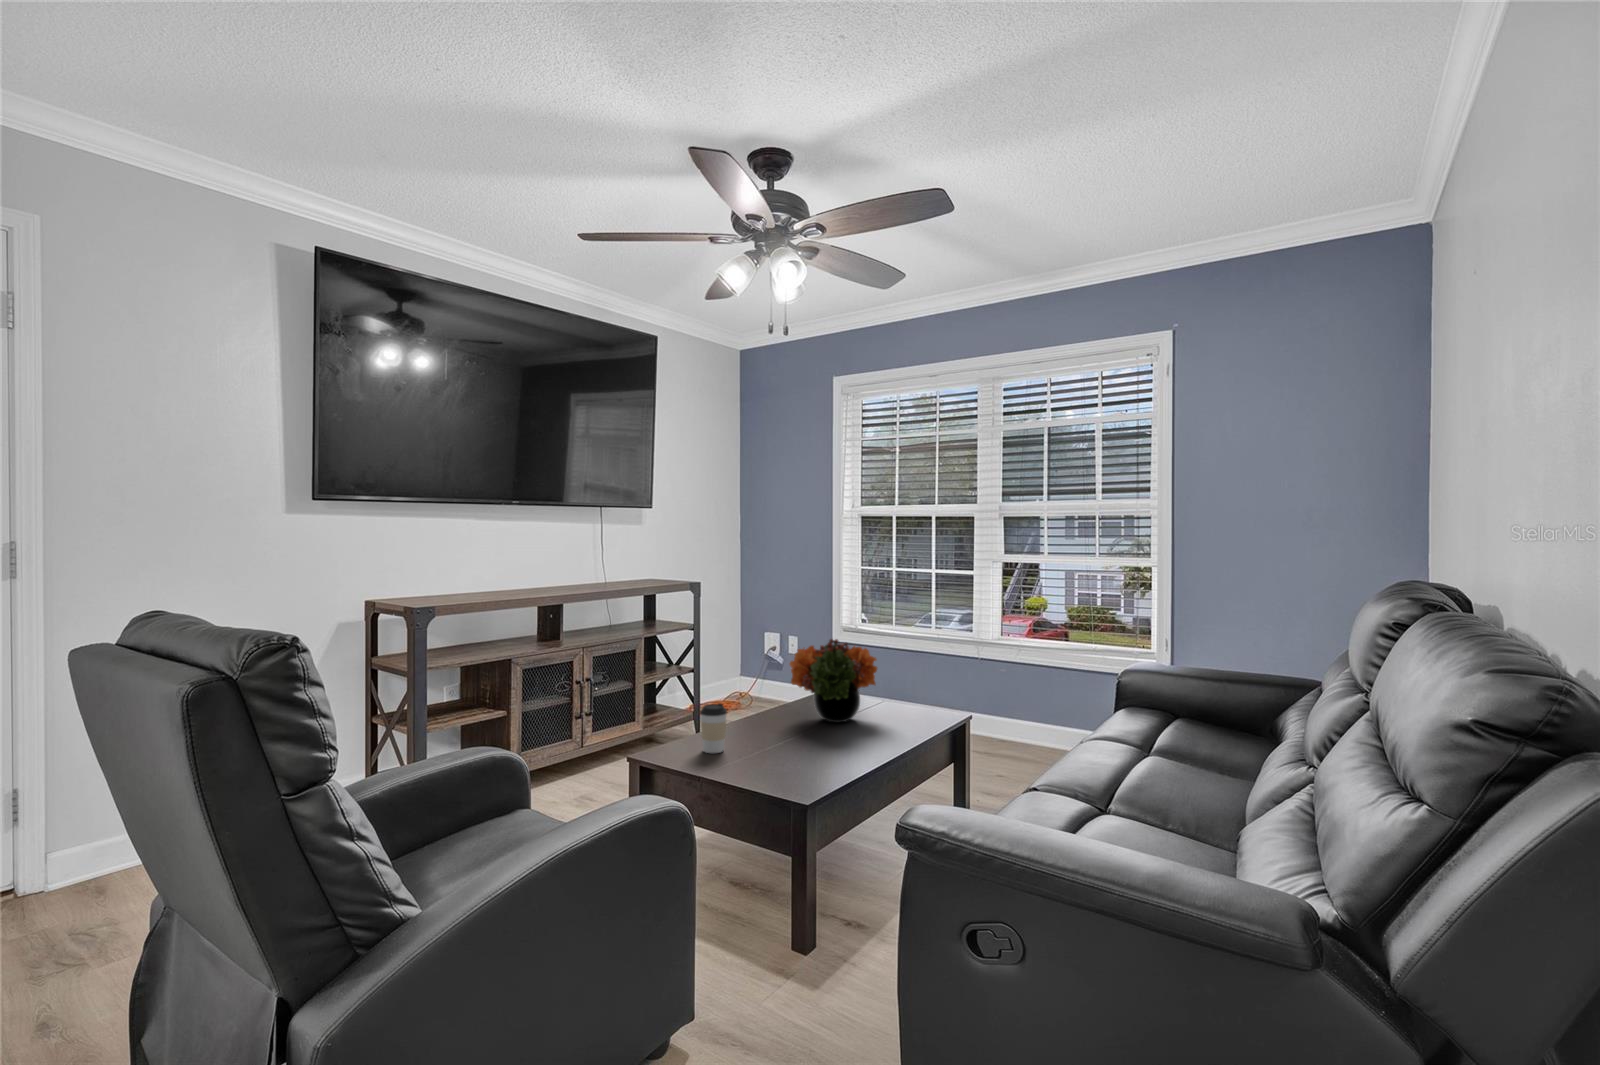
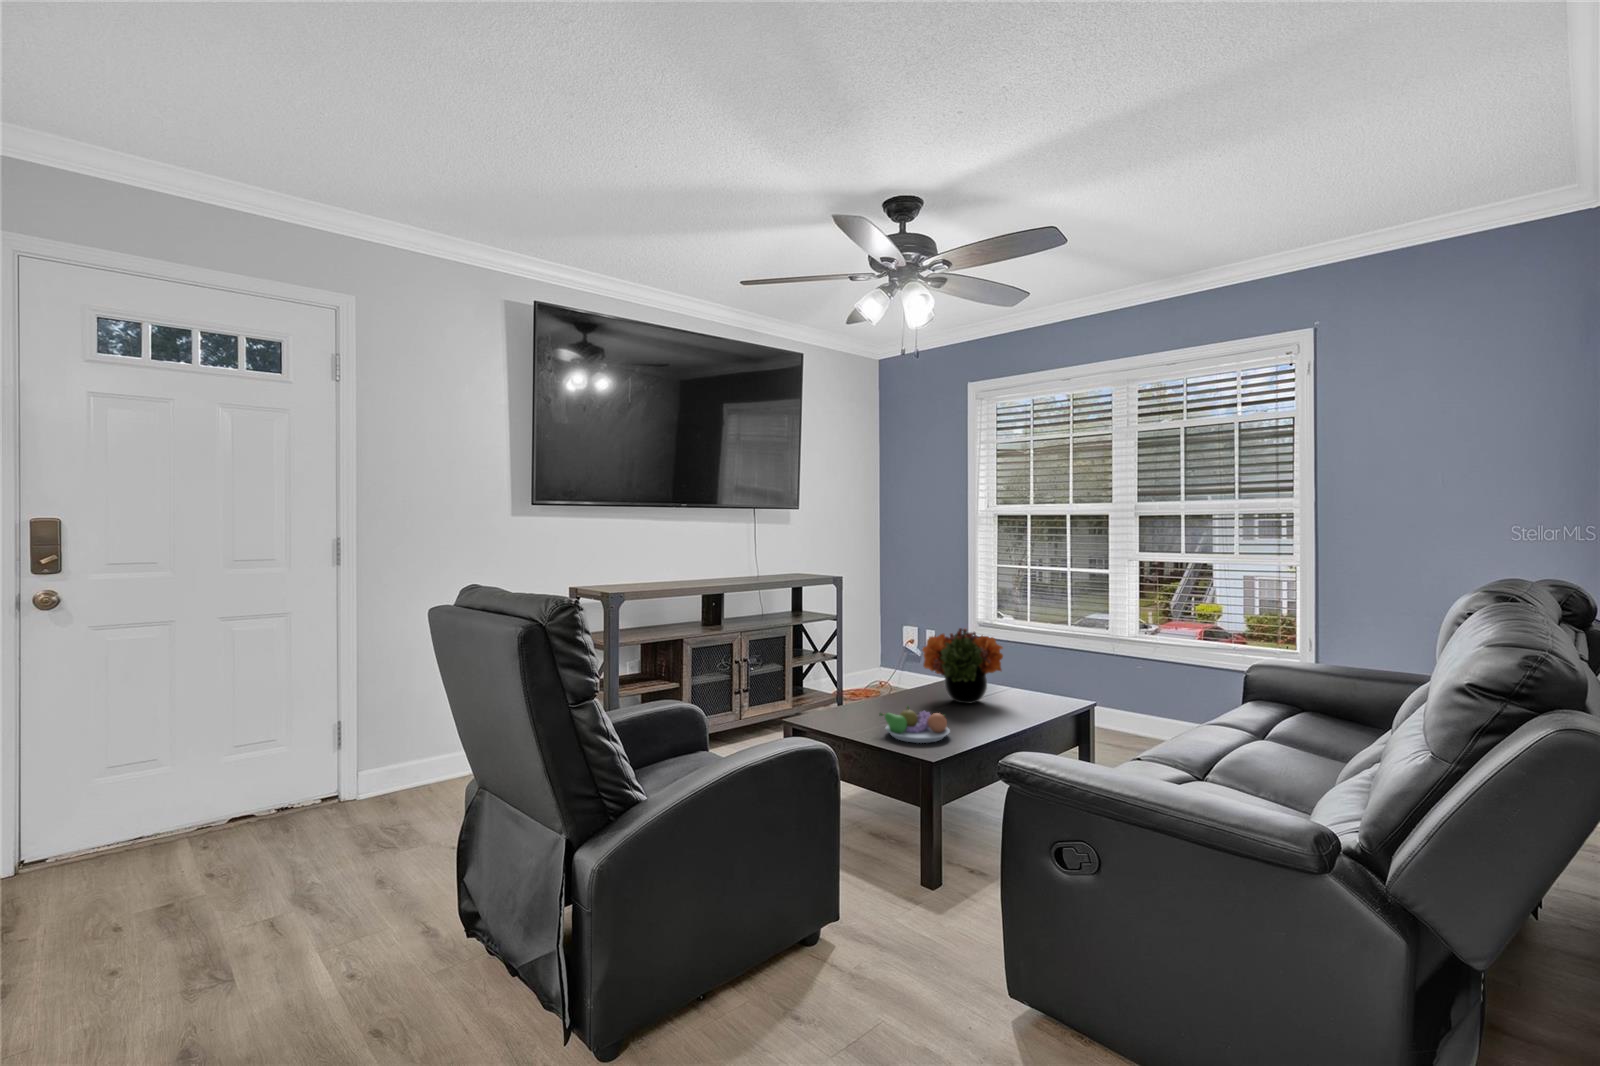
coffee cup: present [700,703,727,753] -> none [843,679,866,722]
fruit bowl: none [742,732,824,778] -> present [879,706,950,743]

